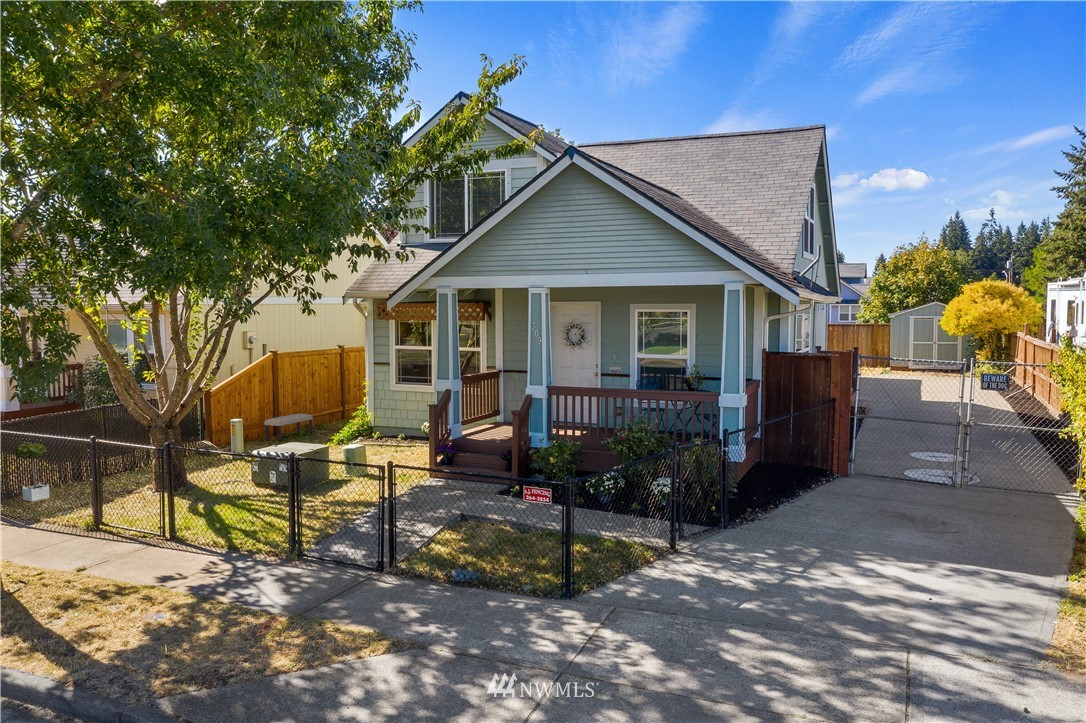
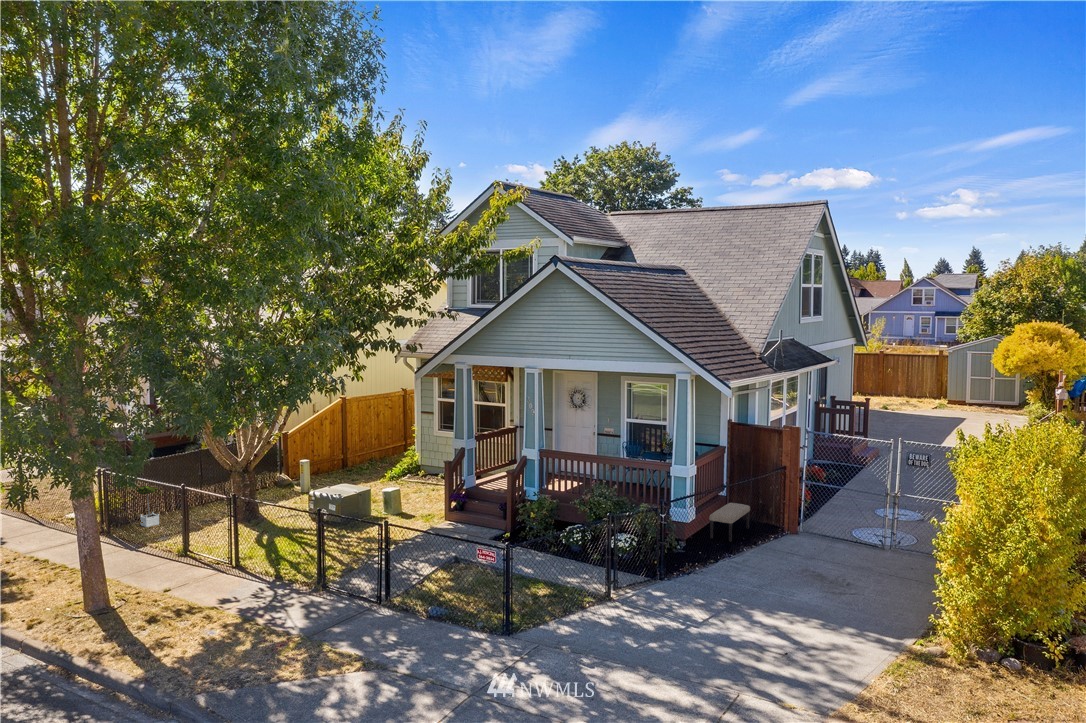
bench: present [264,414,313,442] -> present [709,503,750,542]

